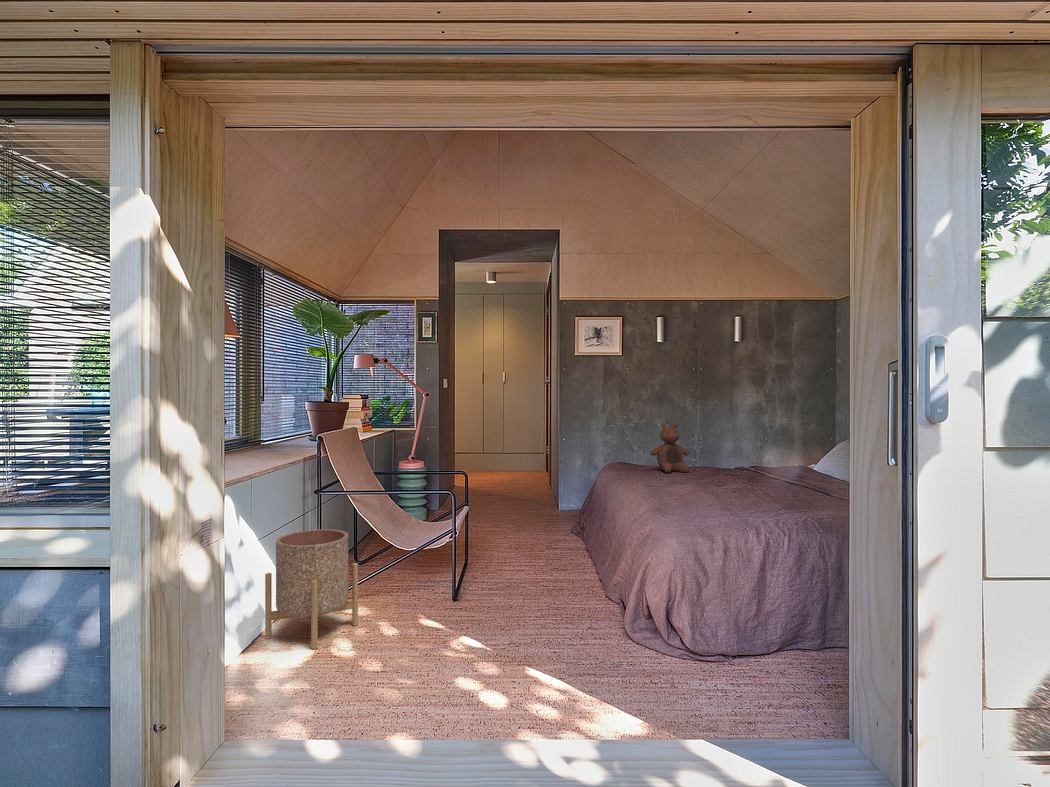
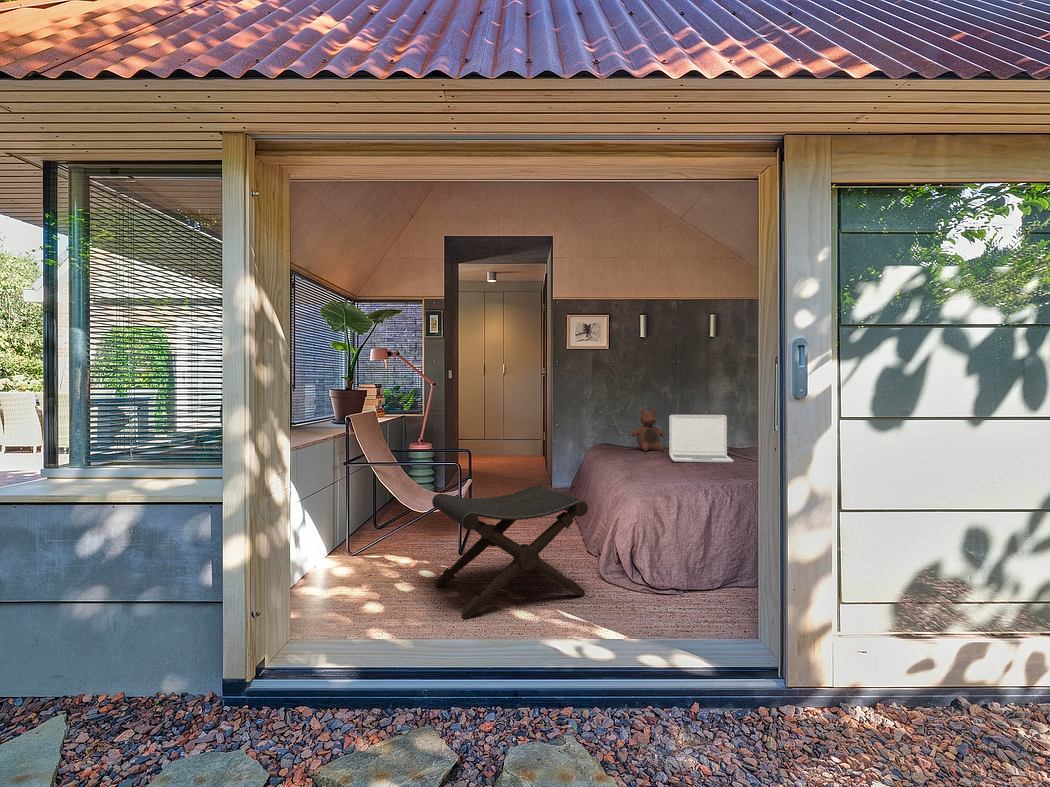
laptop: none [698,432,777,490] -> present [669,415,734,462]
footstool: none [420,520,614,702] -> present [432,485,588,618]
planter: present [265,529,358,649] -> none [306,493,381,586]

